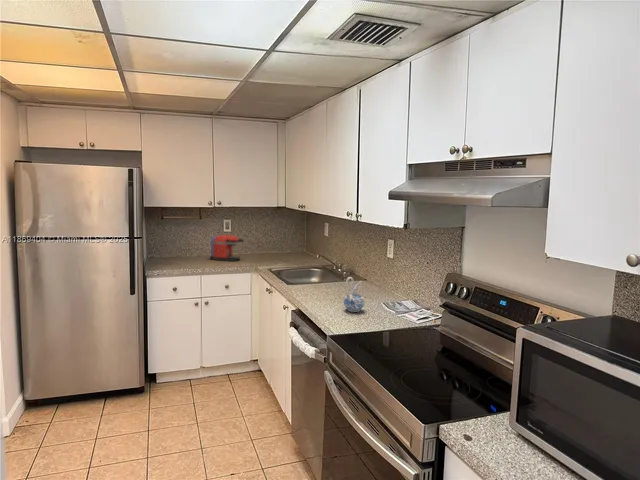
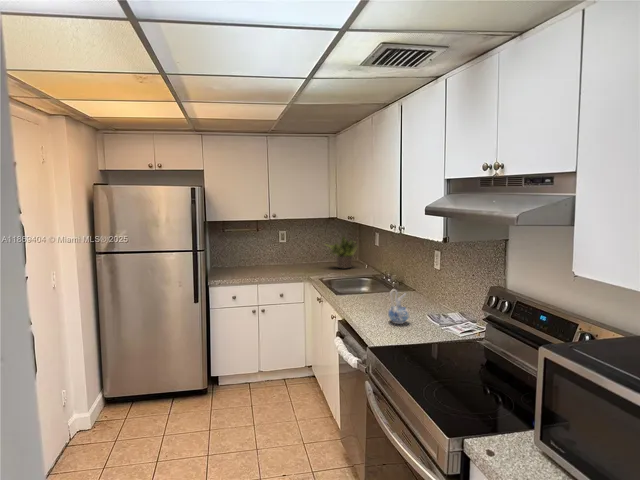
potted plant: none [270,225,305,259] -> present [327,237,357,268]
coffee maker: present [210,235,243,261] -> none [267,245,298,271]

